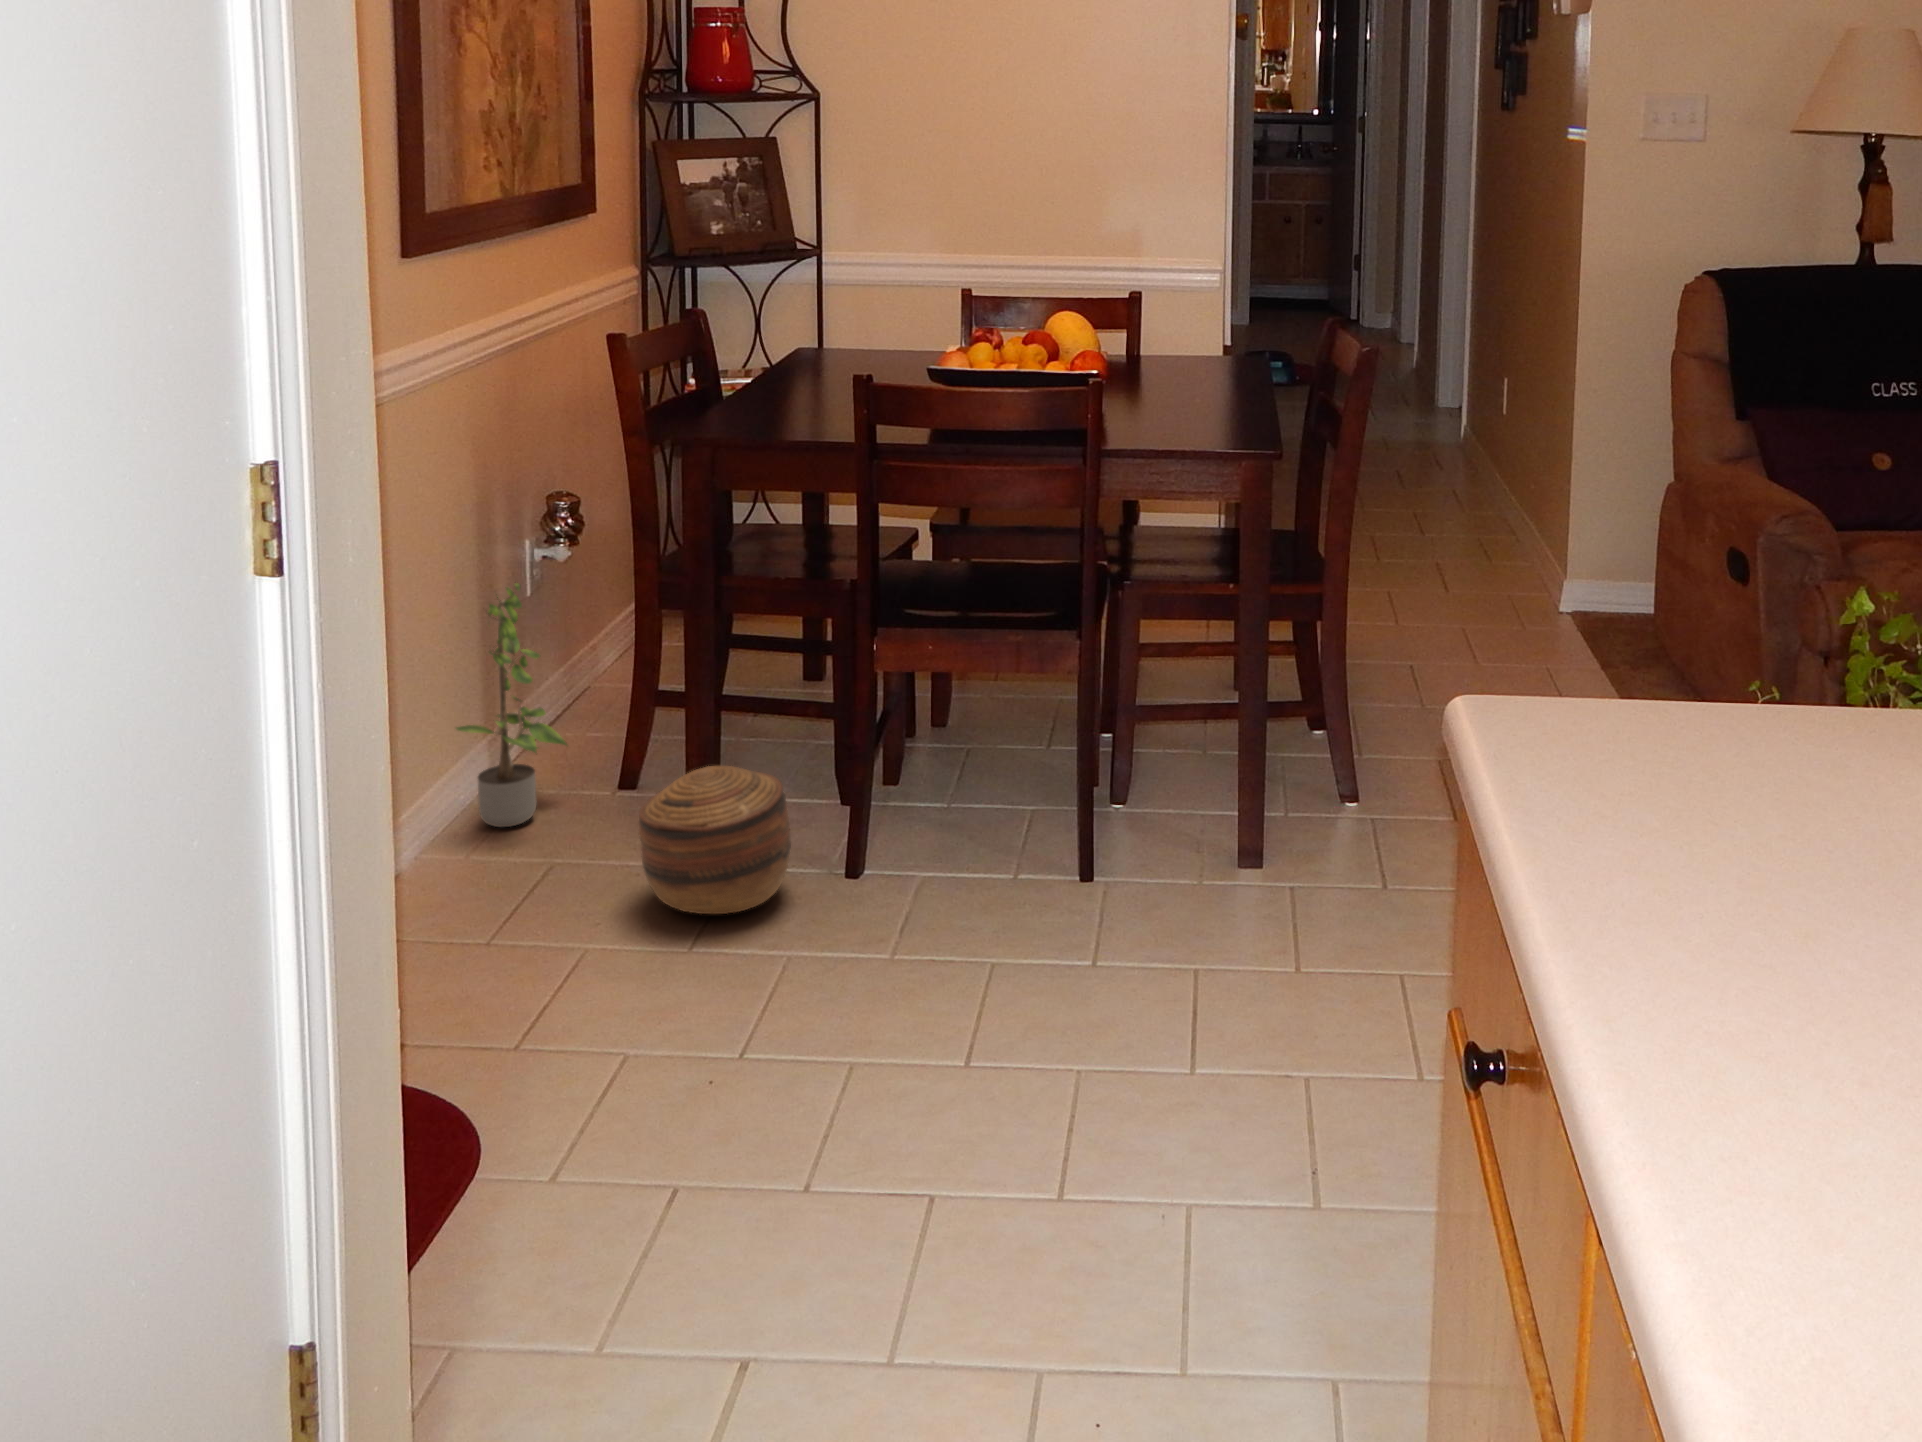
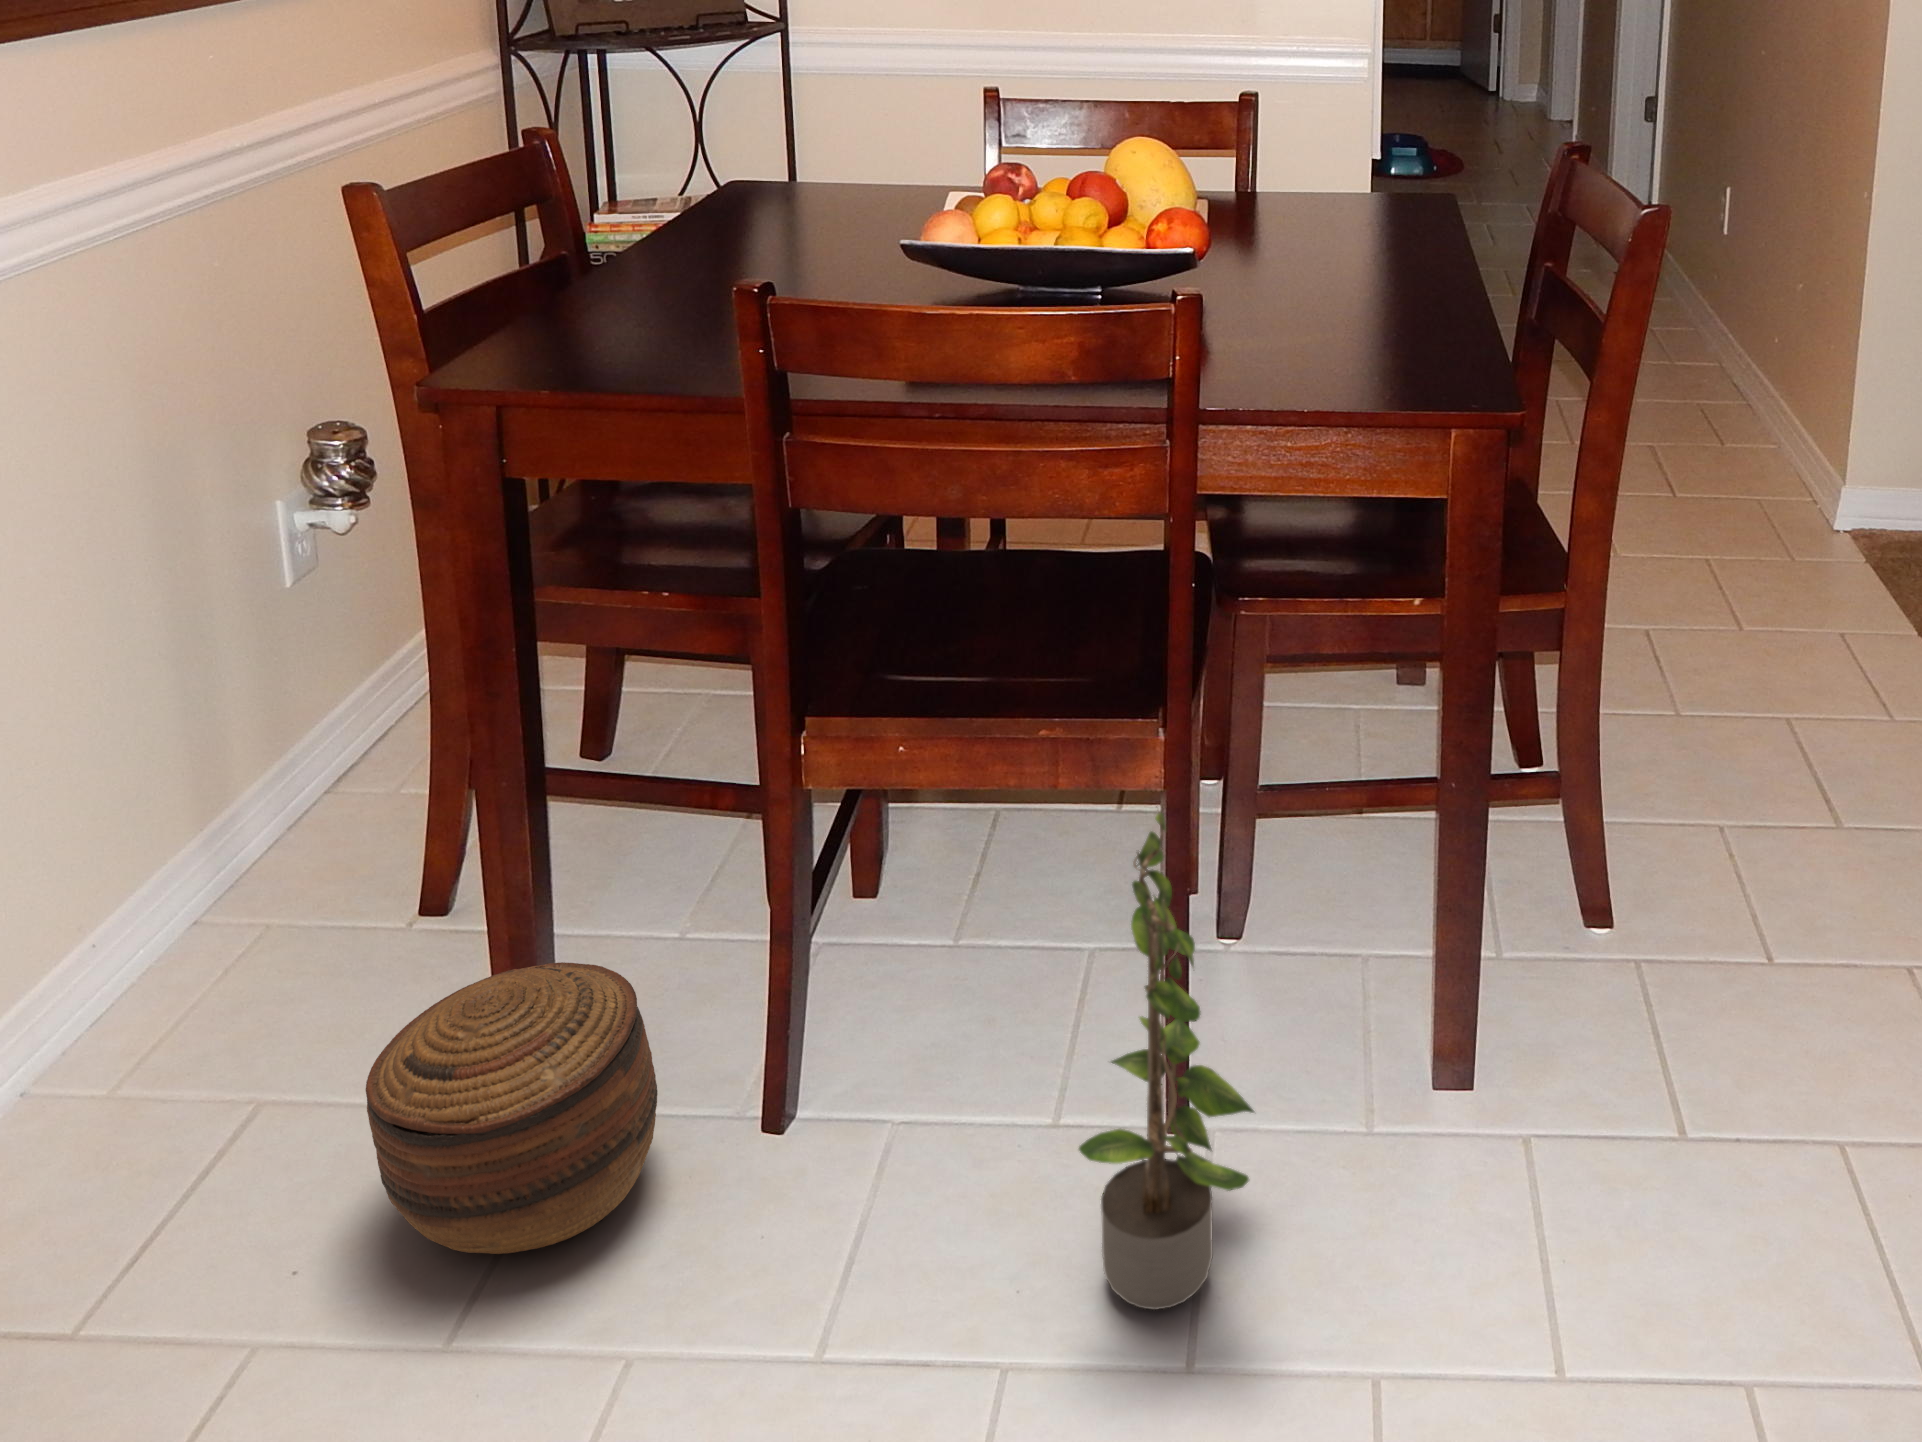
potted plant: present [456,583,567,827] -> present [1079,812,1254,1310]

